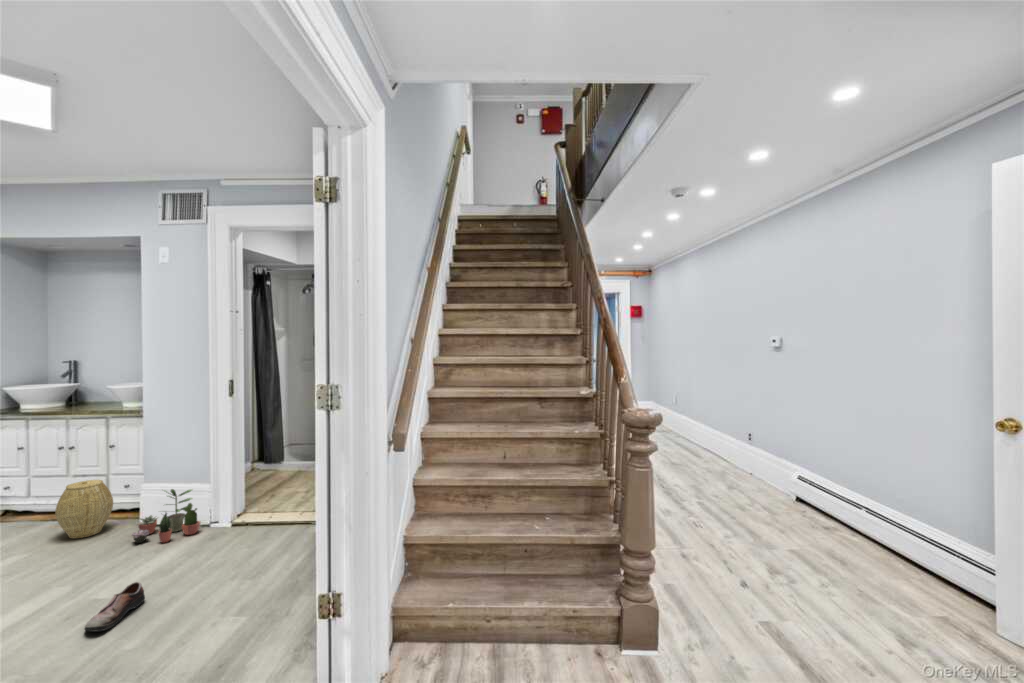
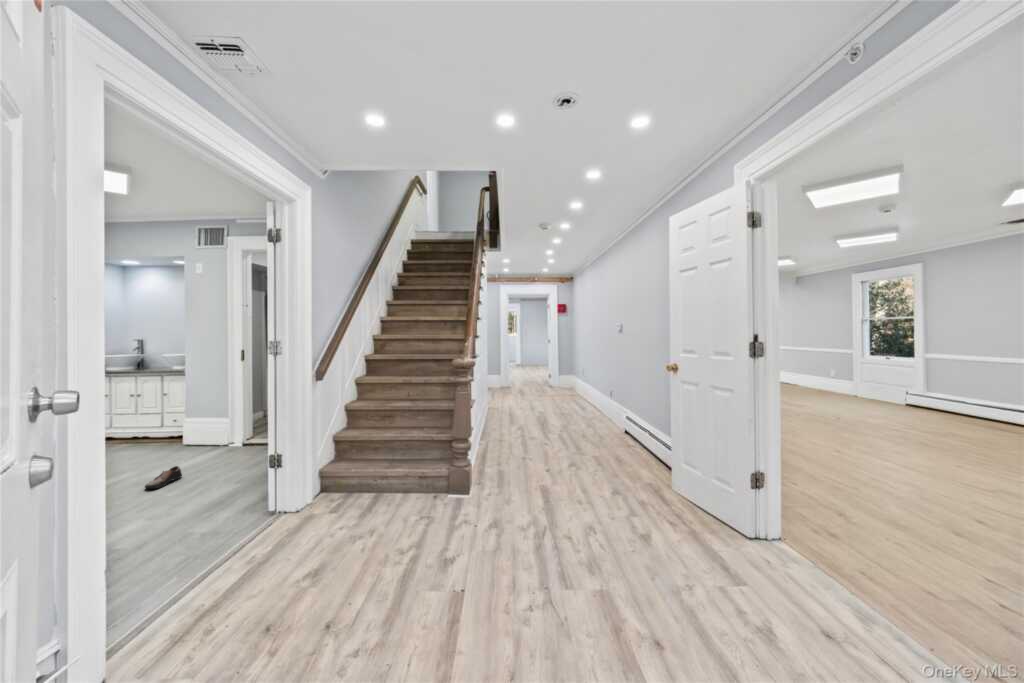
woven basket: present [55,480,113,538] -> none [129,415,167,451]
potted plant: present [132,489,200,543] -> none [178,420,223,453]

